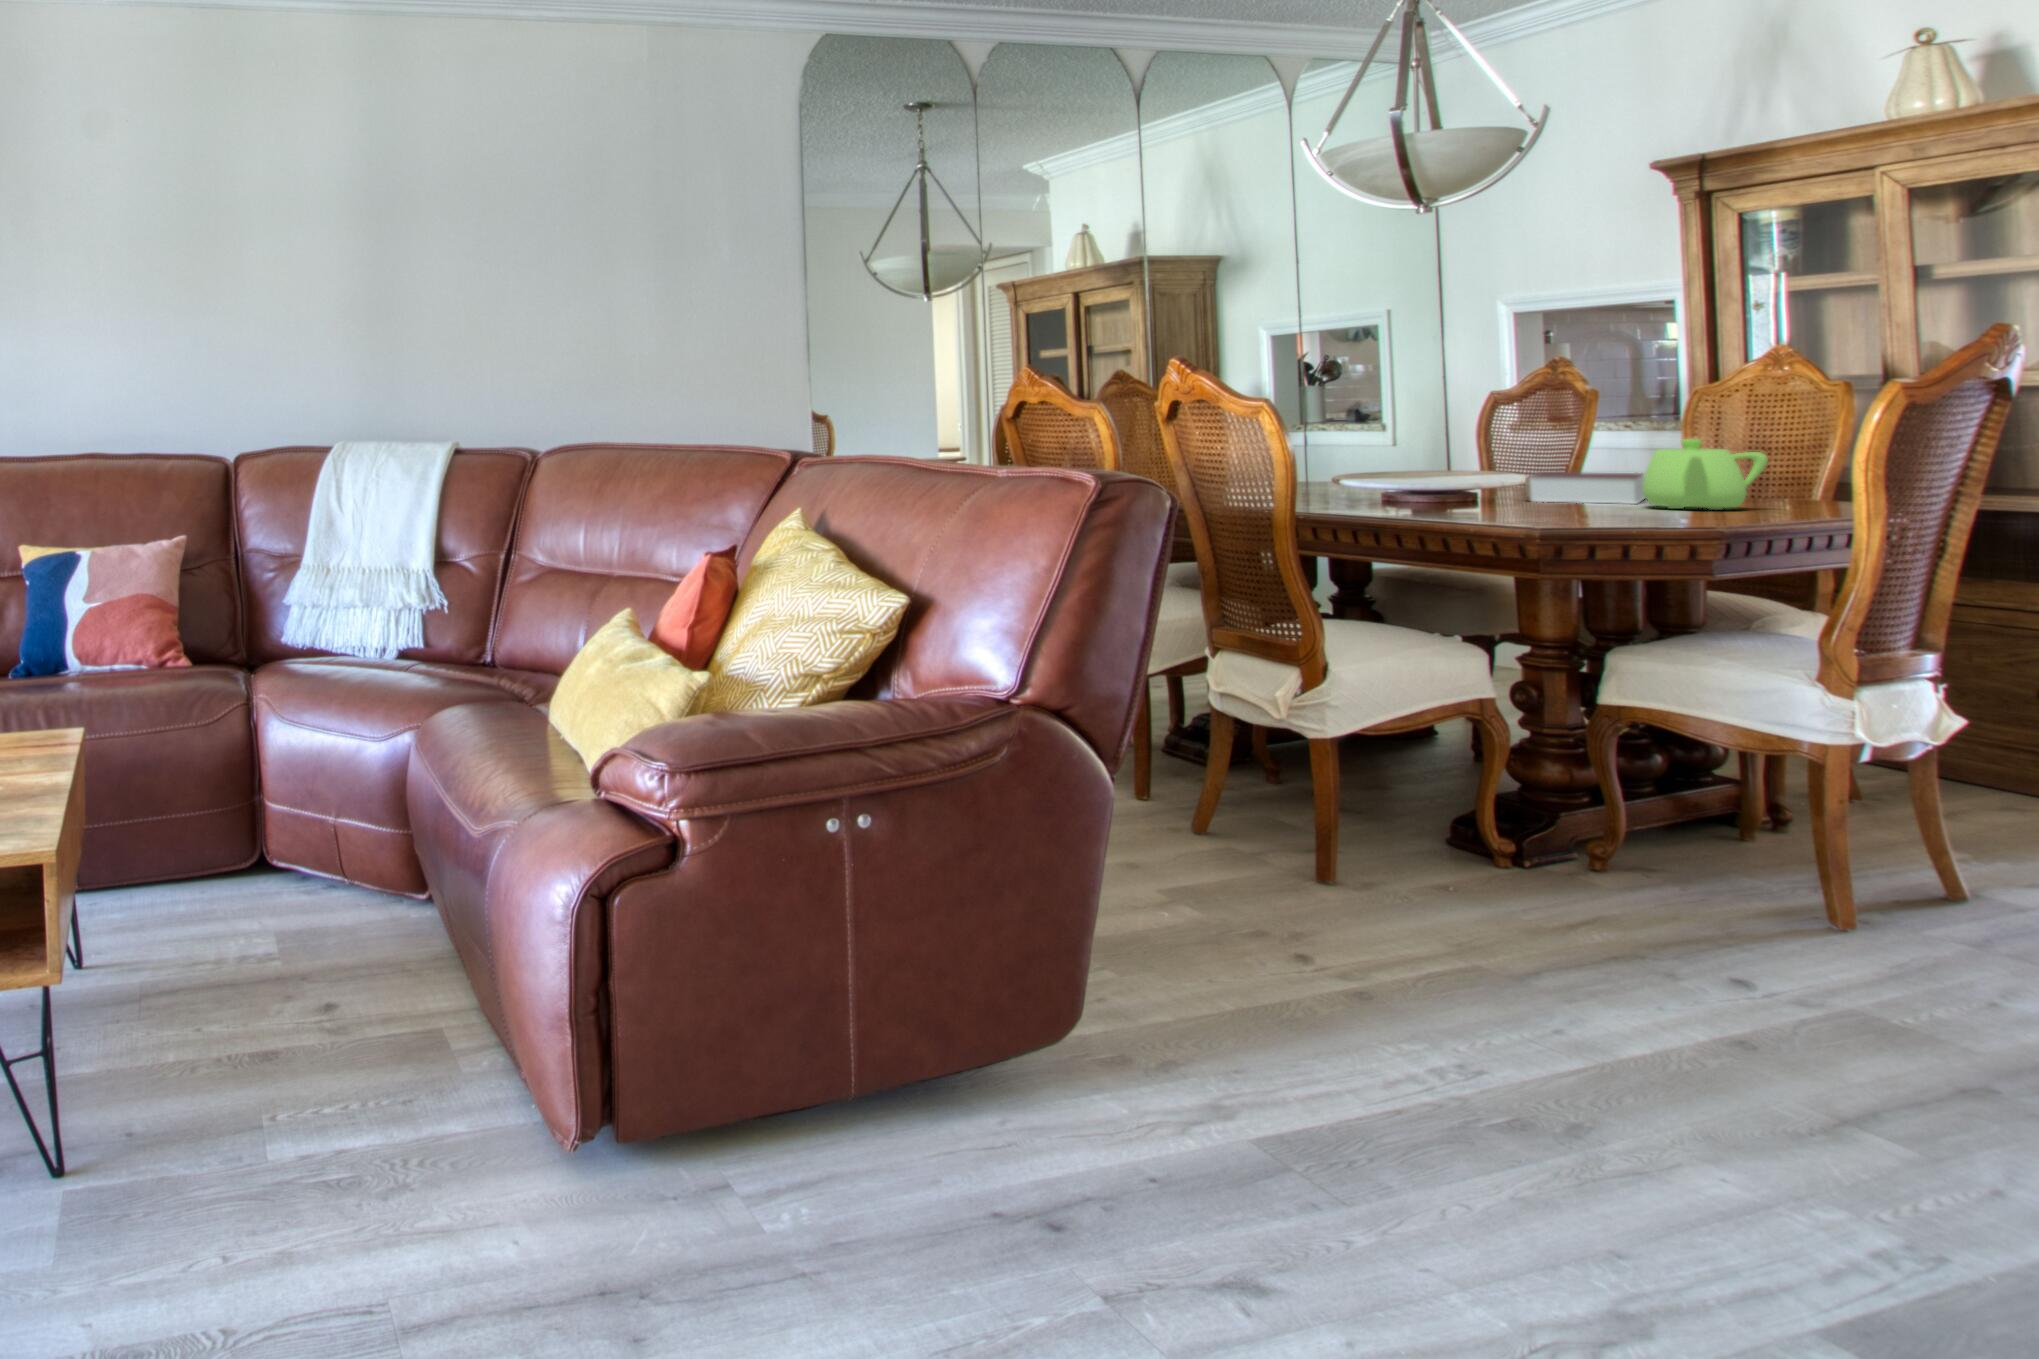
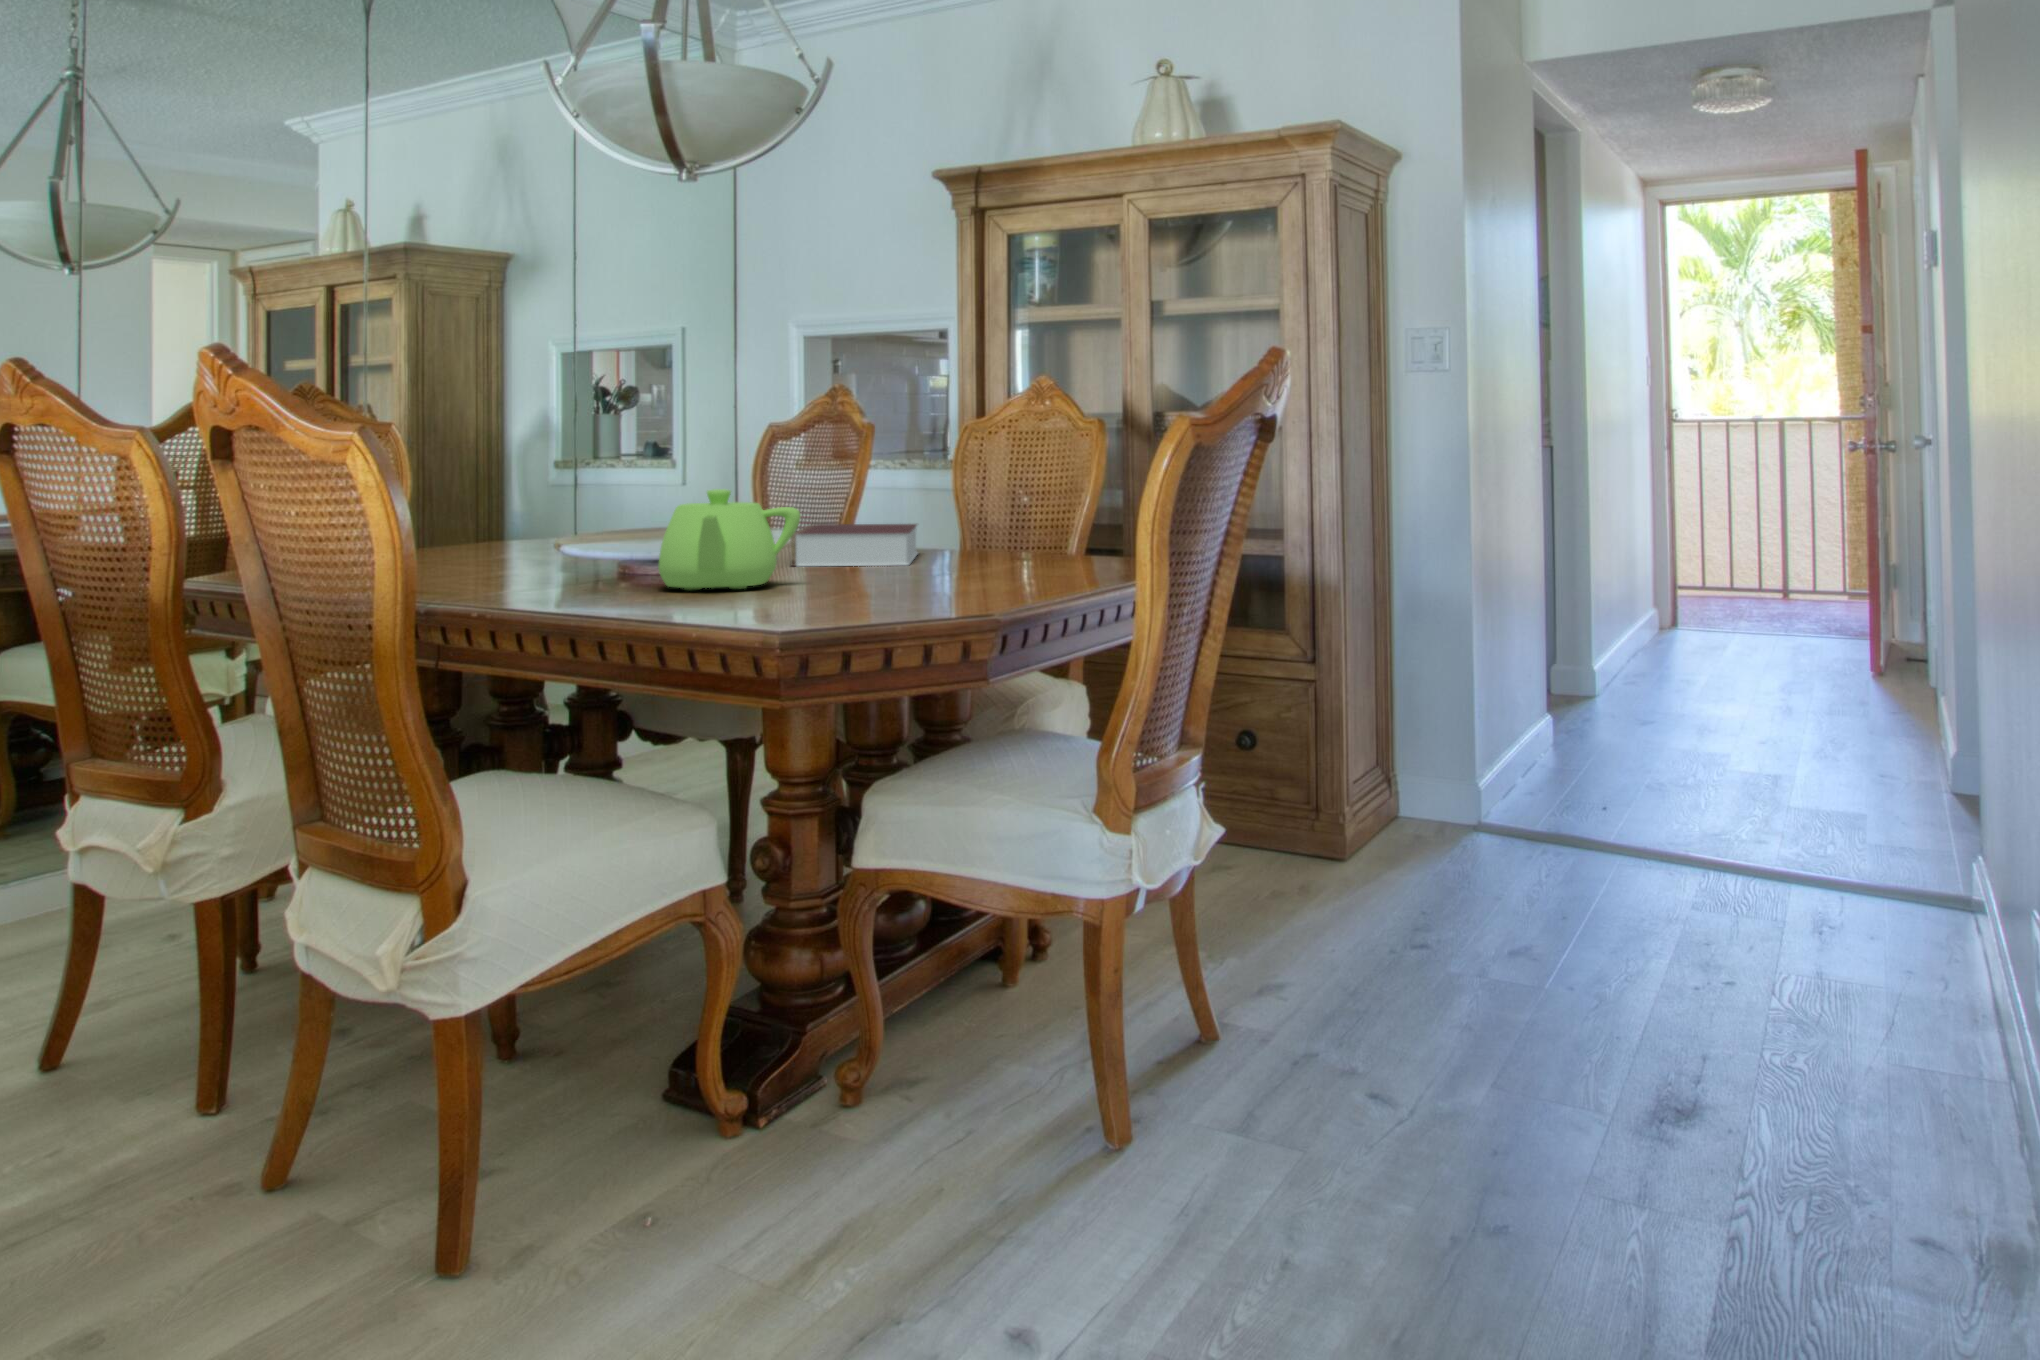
teapot: present [1643,439,1768,510] -> present [658,489,800,590]

